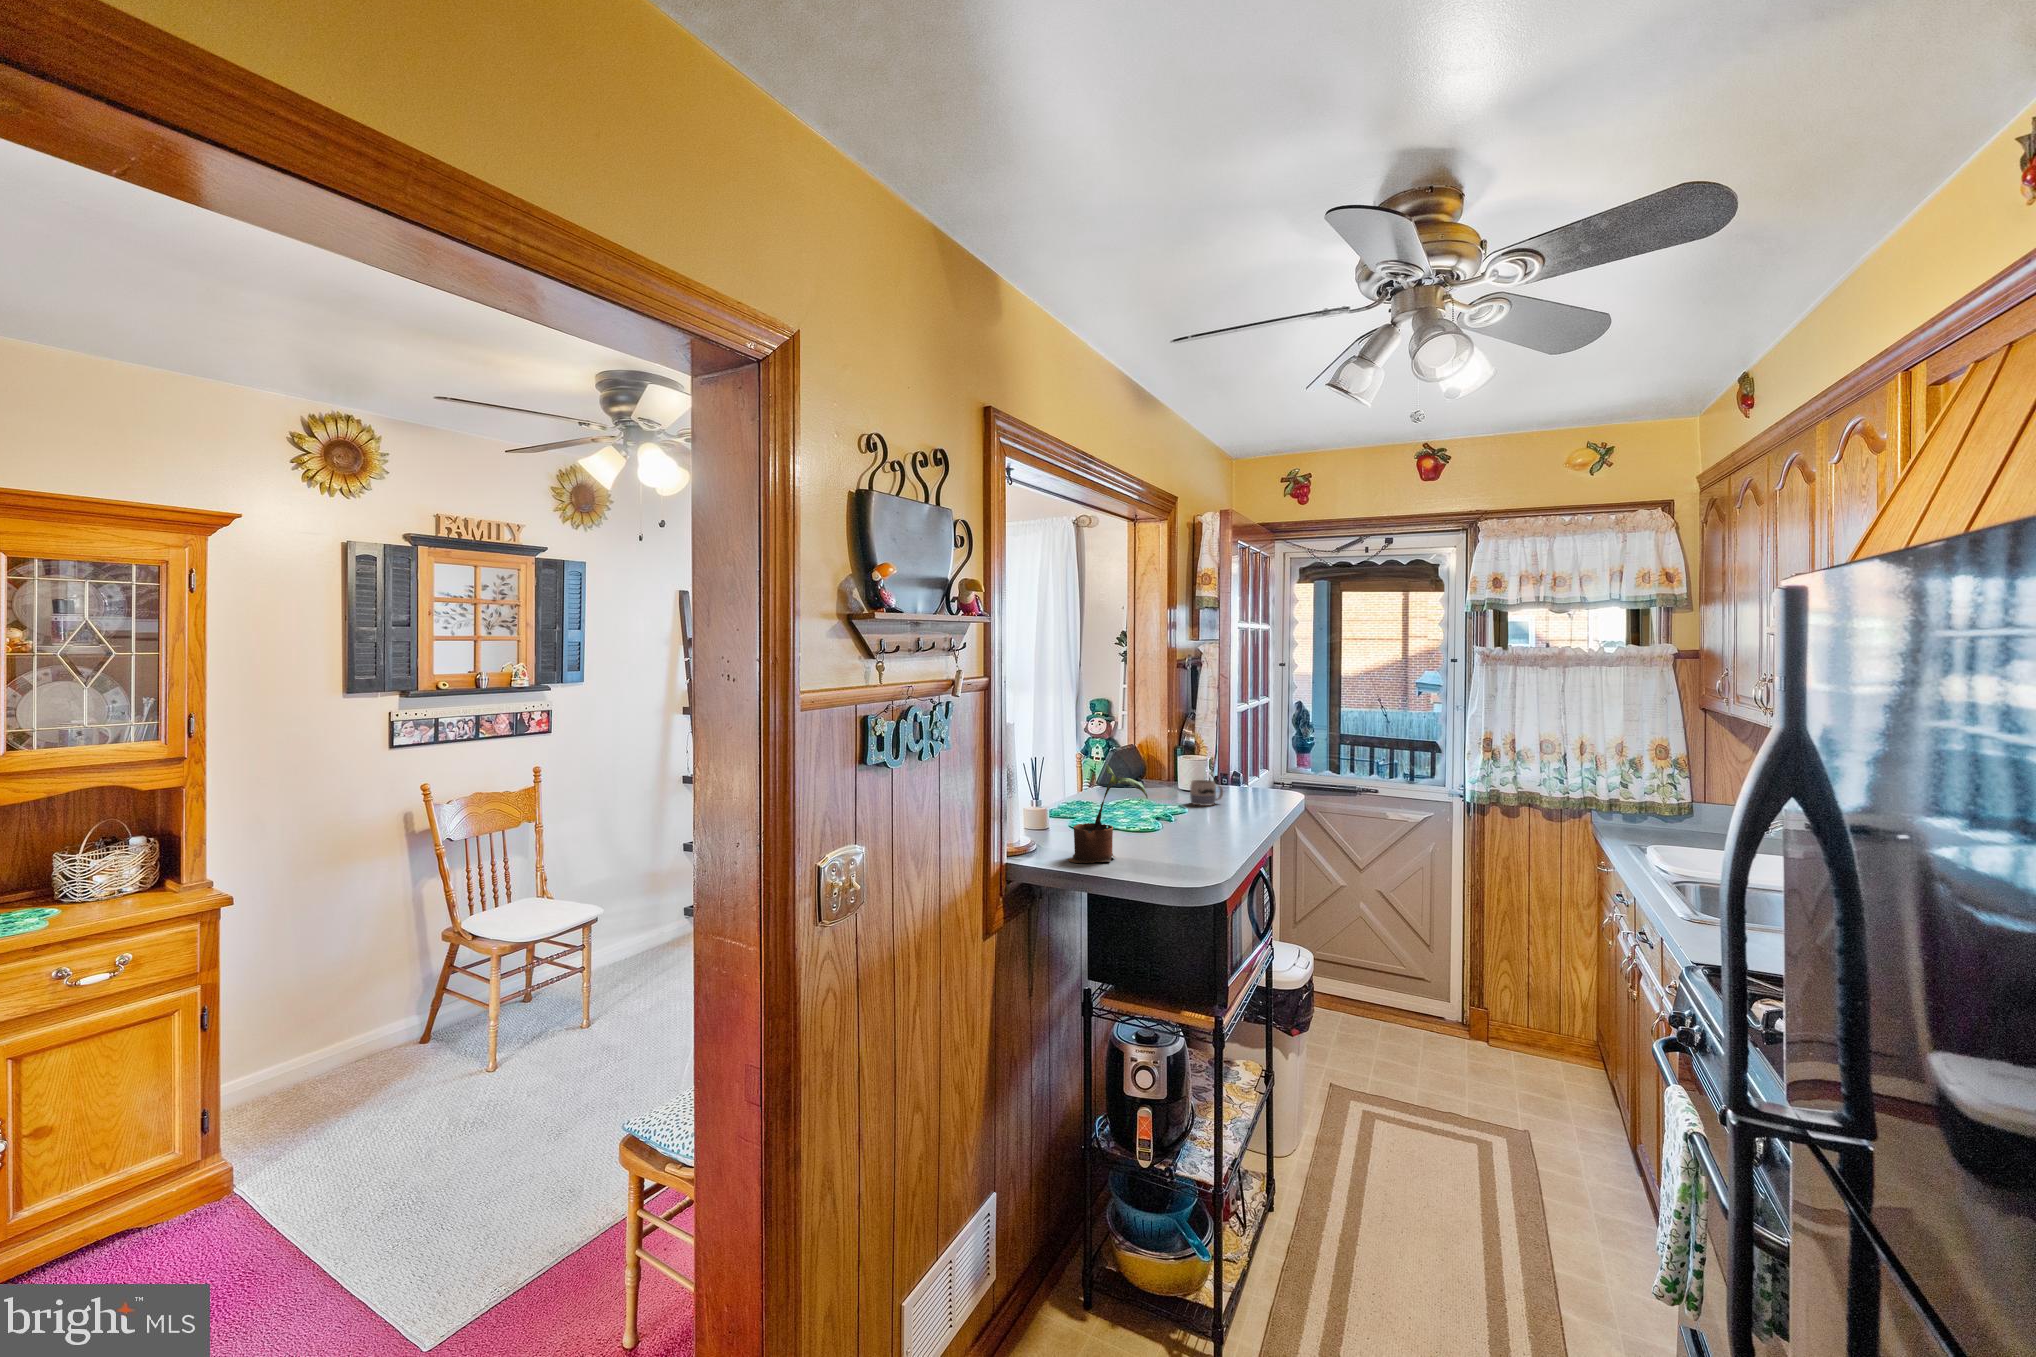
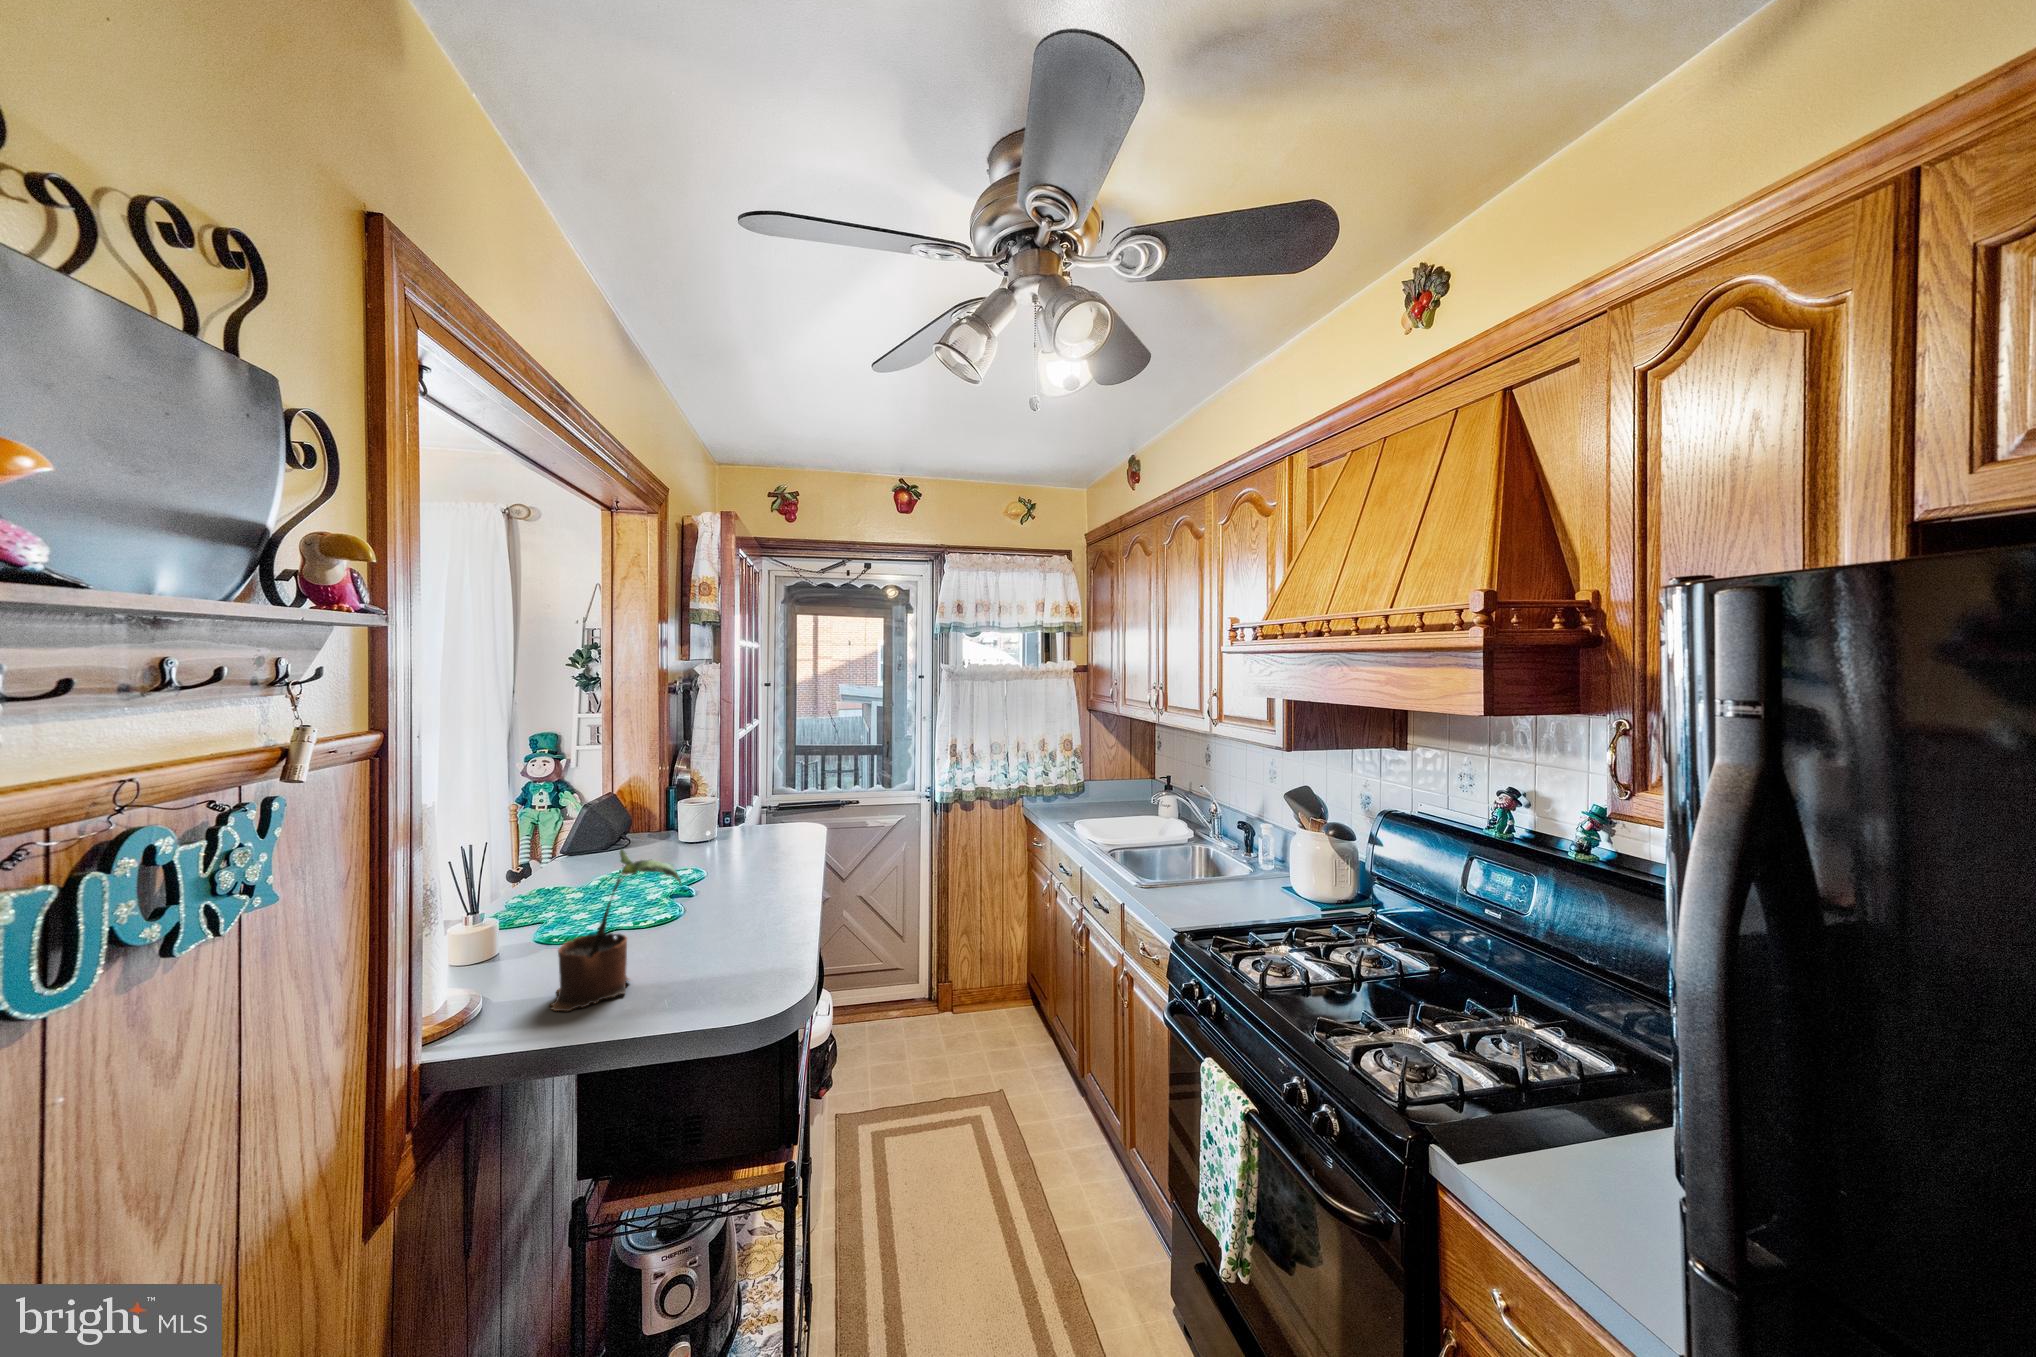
mug: present [1190,780,1223,806] -> none [693,821,732,853]

